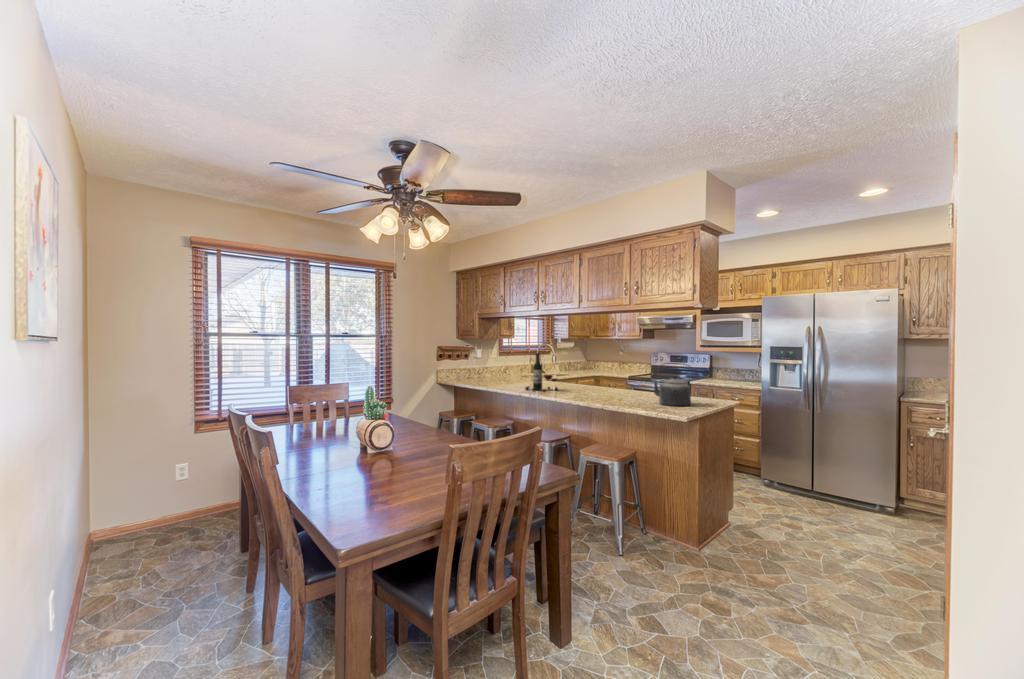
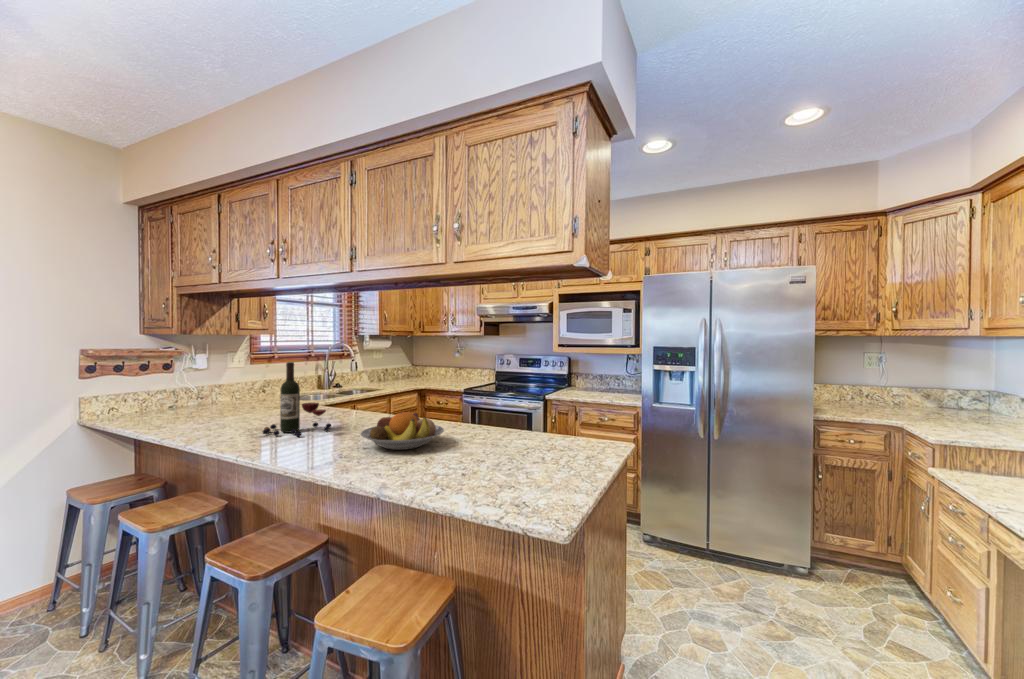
kettle: present [652,363,693,406] -> none [493,381,569,469]
fruit bowl: none [580,379,623,398] -> present [361,412,444,450]

